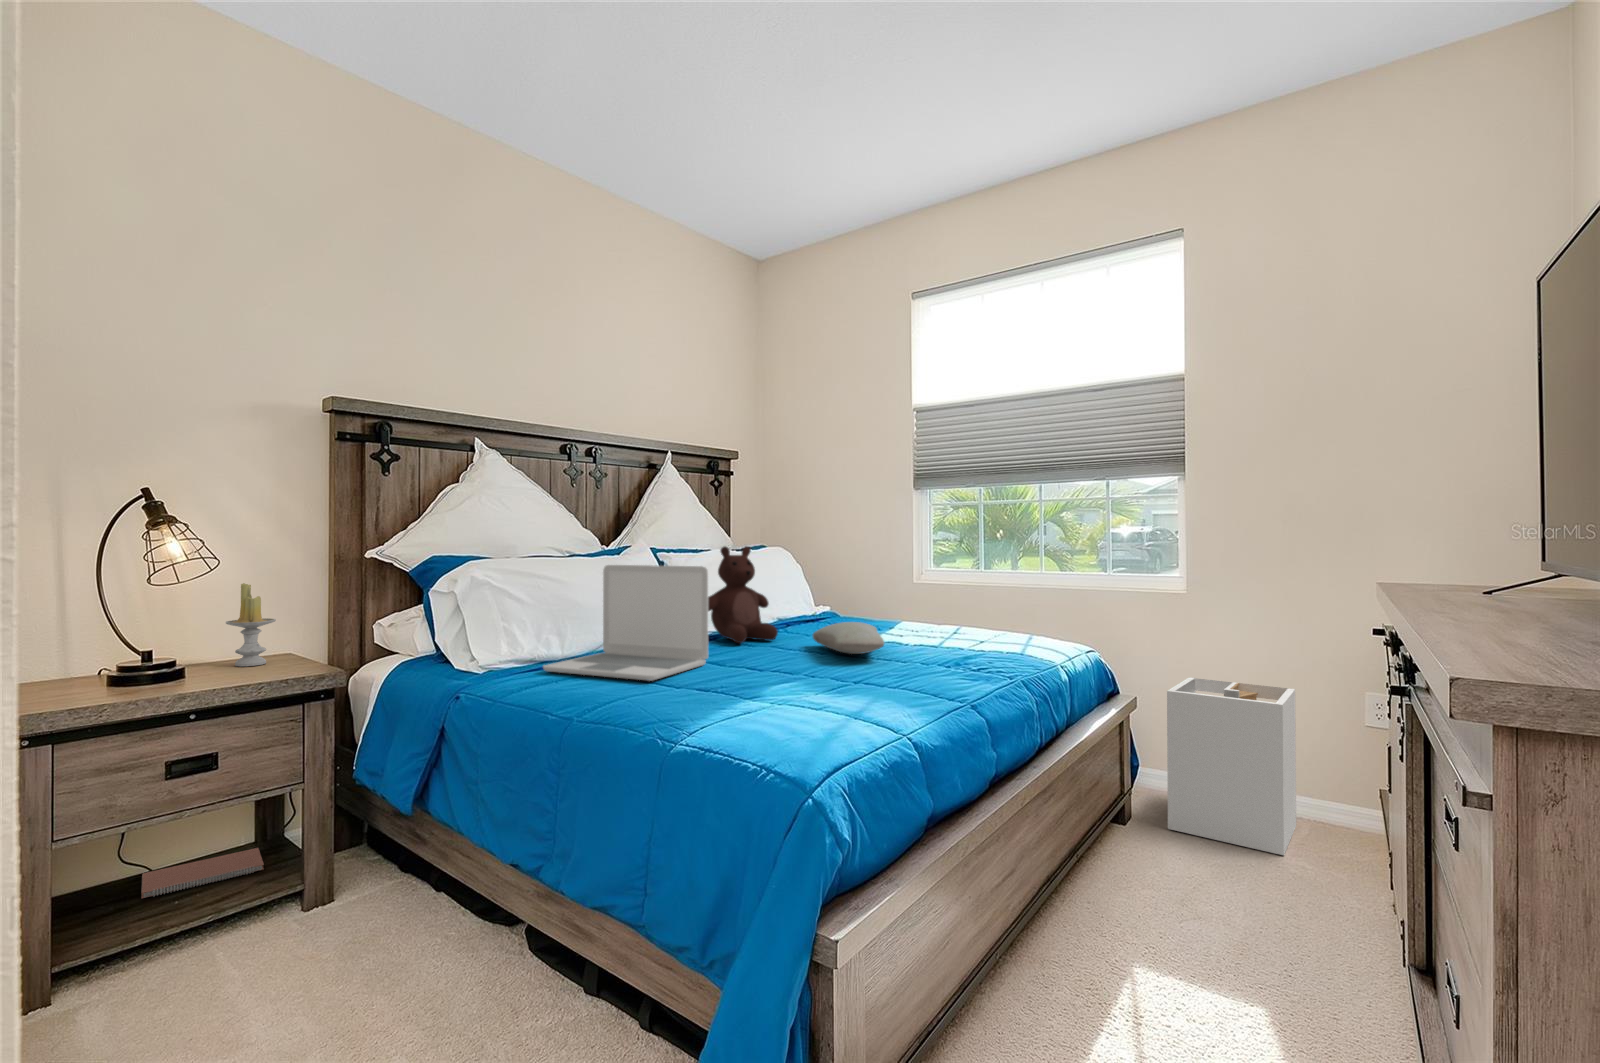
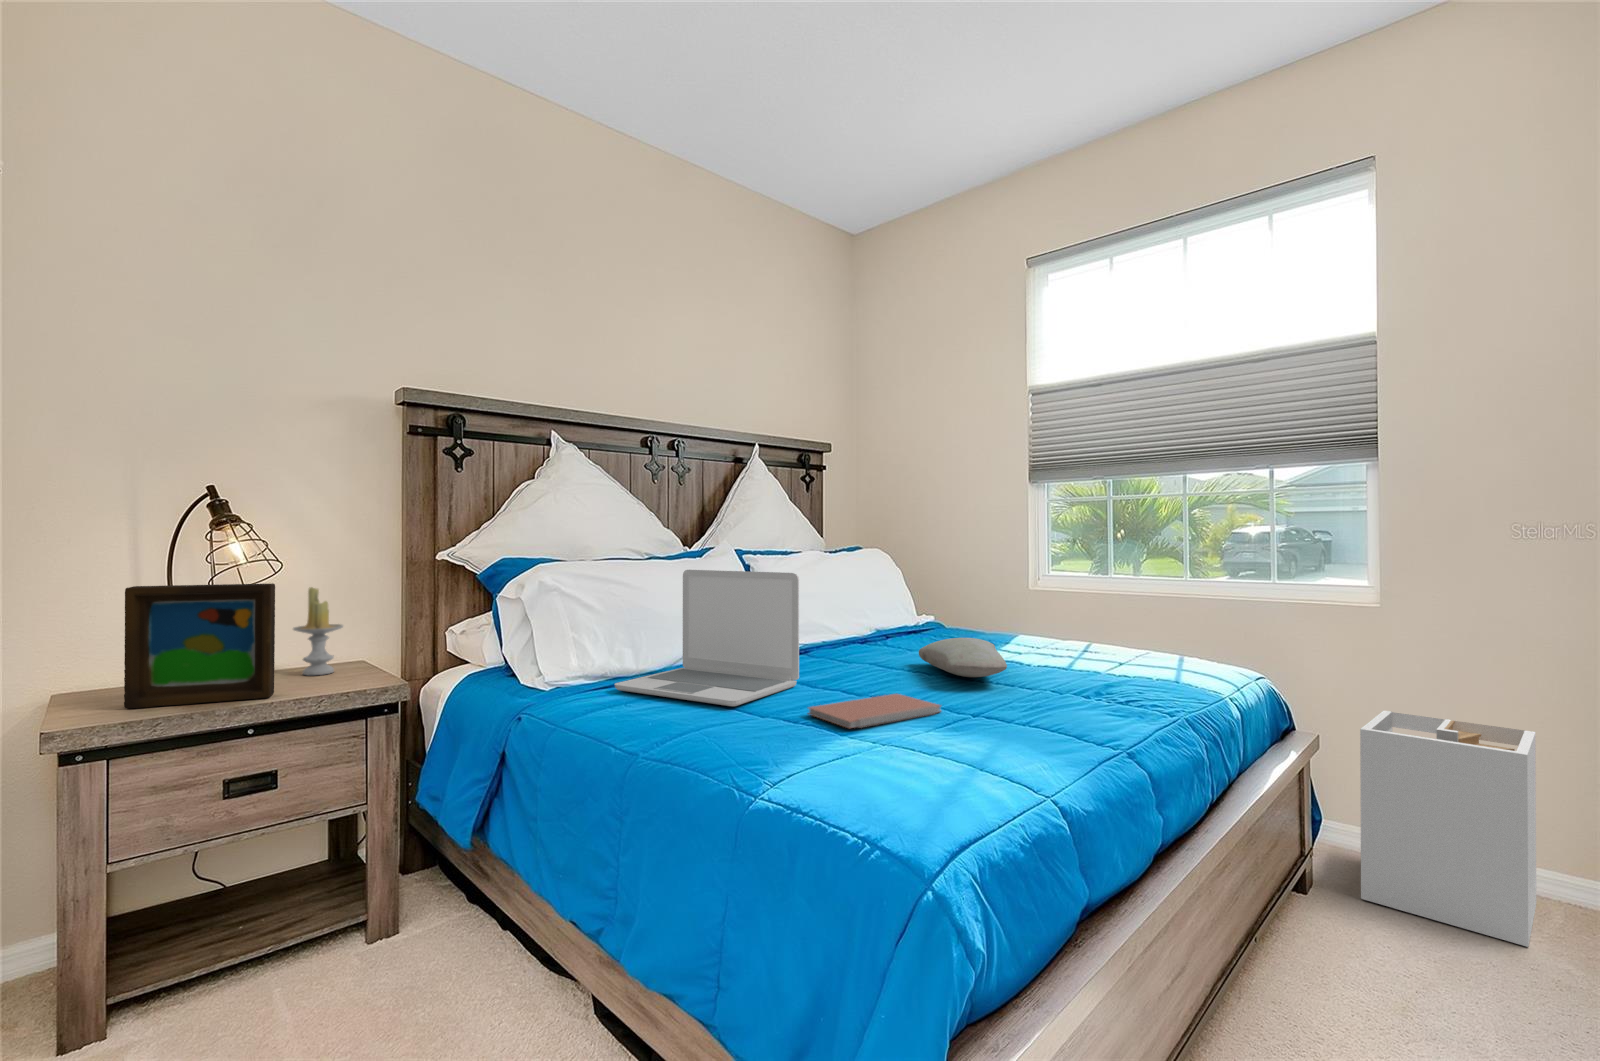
teddy bear: present [708,546,778,643] -> none [791,548,878,659]
picture frame: none [67,579,215,697] -> present [124,583,275,709]
notebook: present [141,848,264,898] -> present [808,693,941,728]

